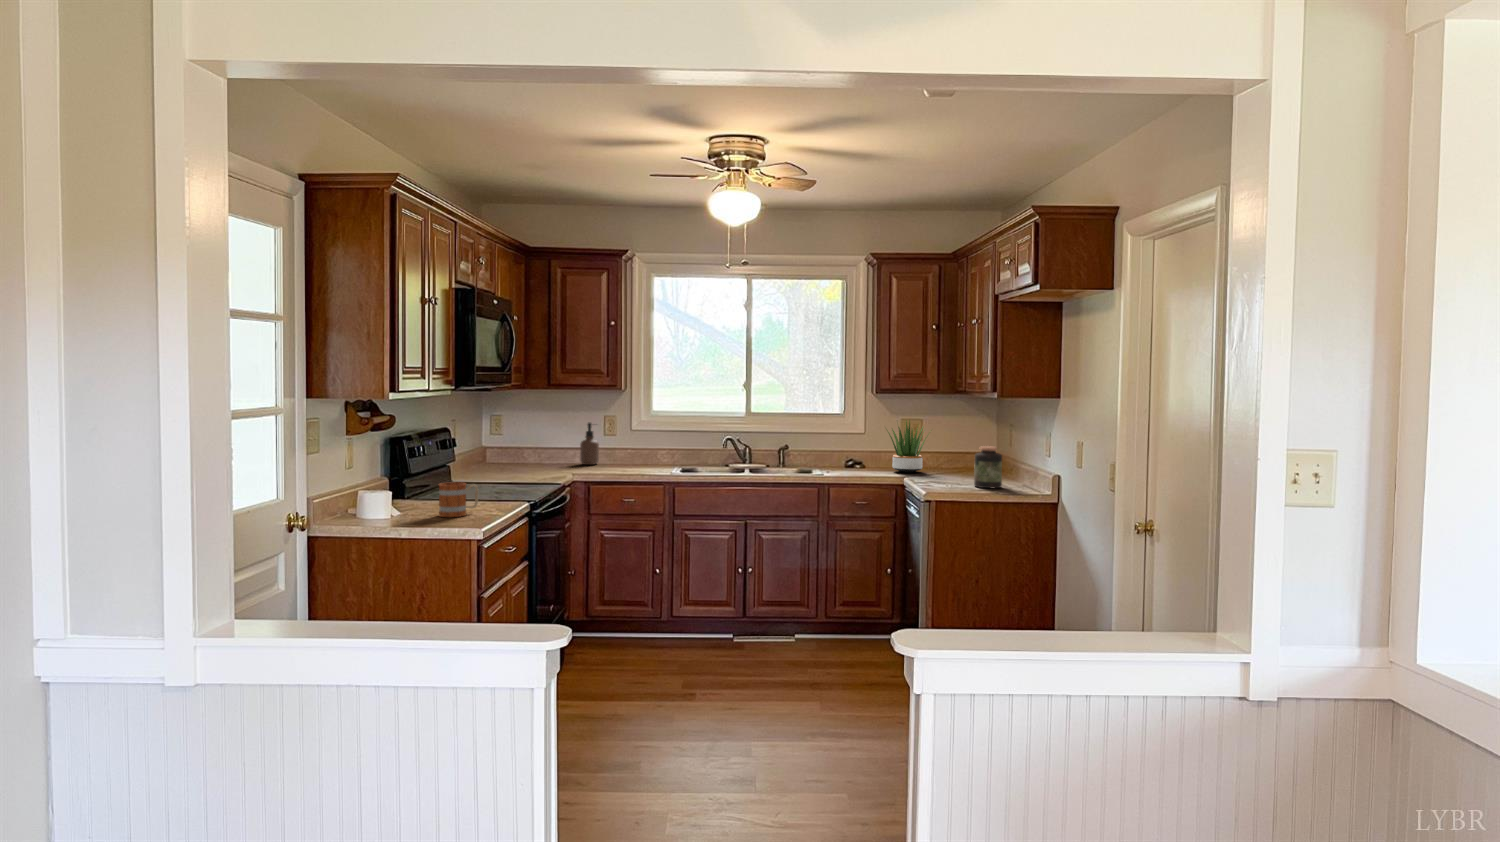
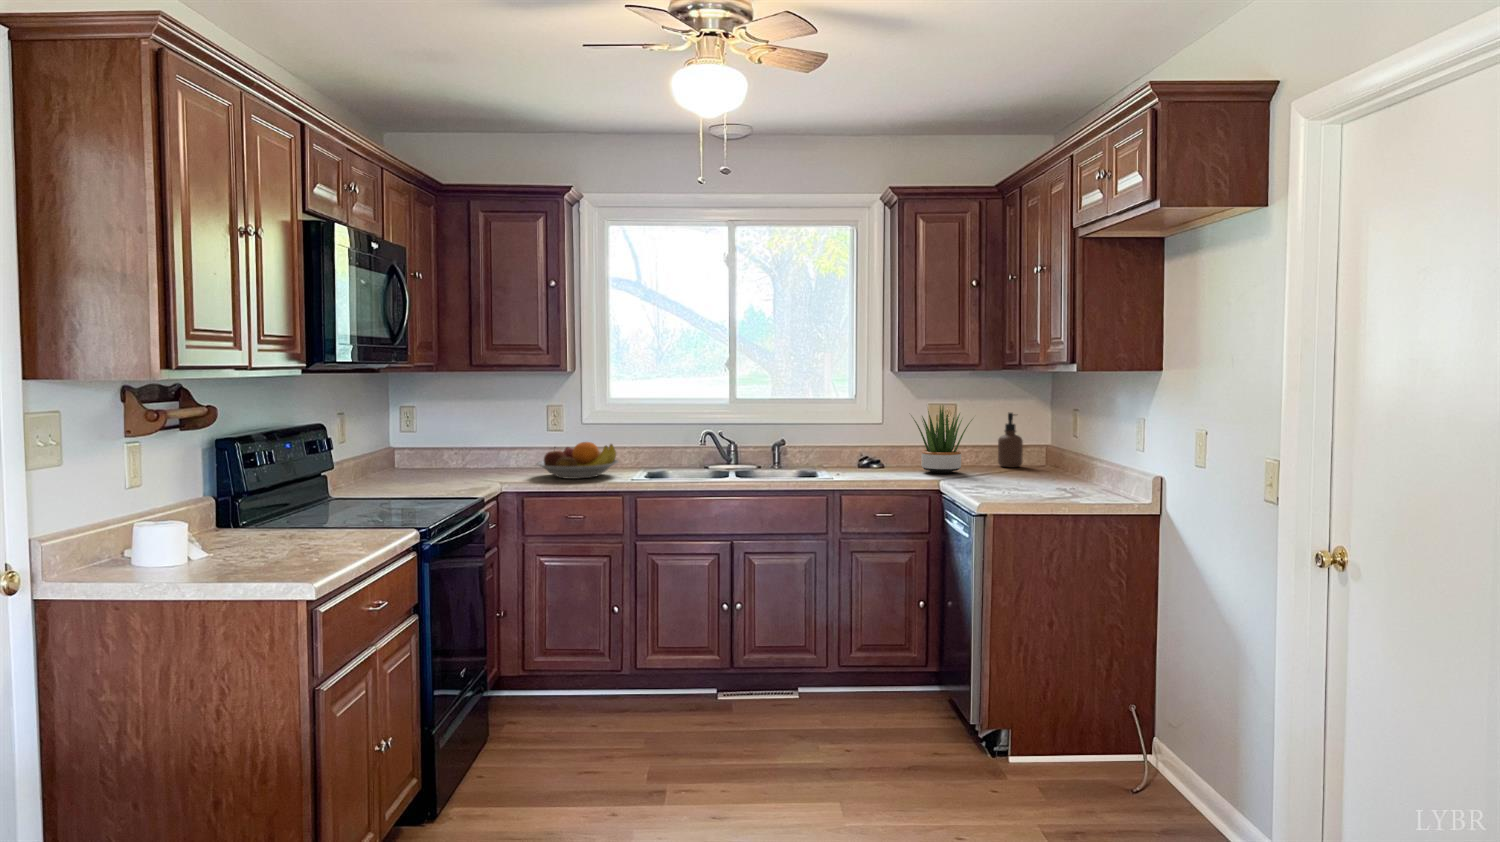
soap dispenser: present [580,422,599,465] -> present [998,413,1023,467]
fruit bowl: none [598,444,661,472] -> present [536,442,618,479]
jar: present [974,446,1002,488] -> none [1040,438,1078,495]
mug: present [439,482,479,517] -> none [260,506,329,562]

